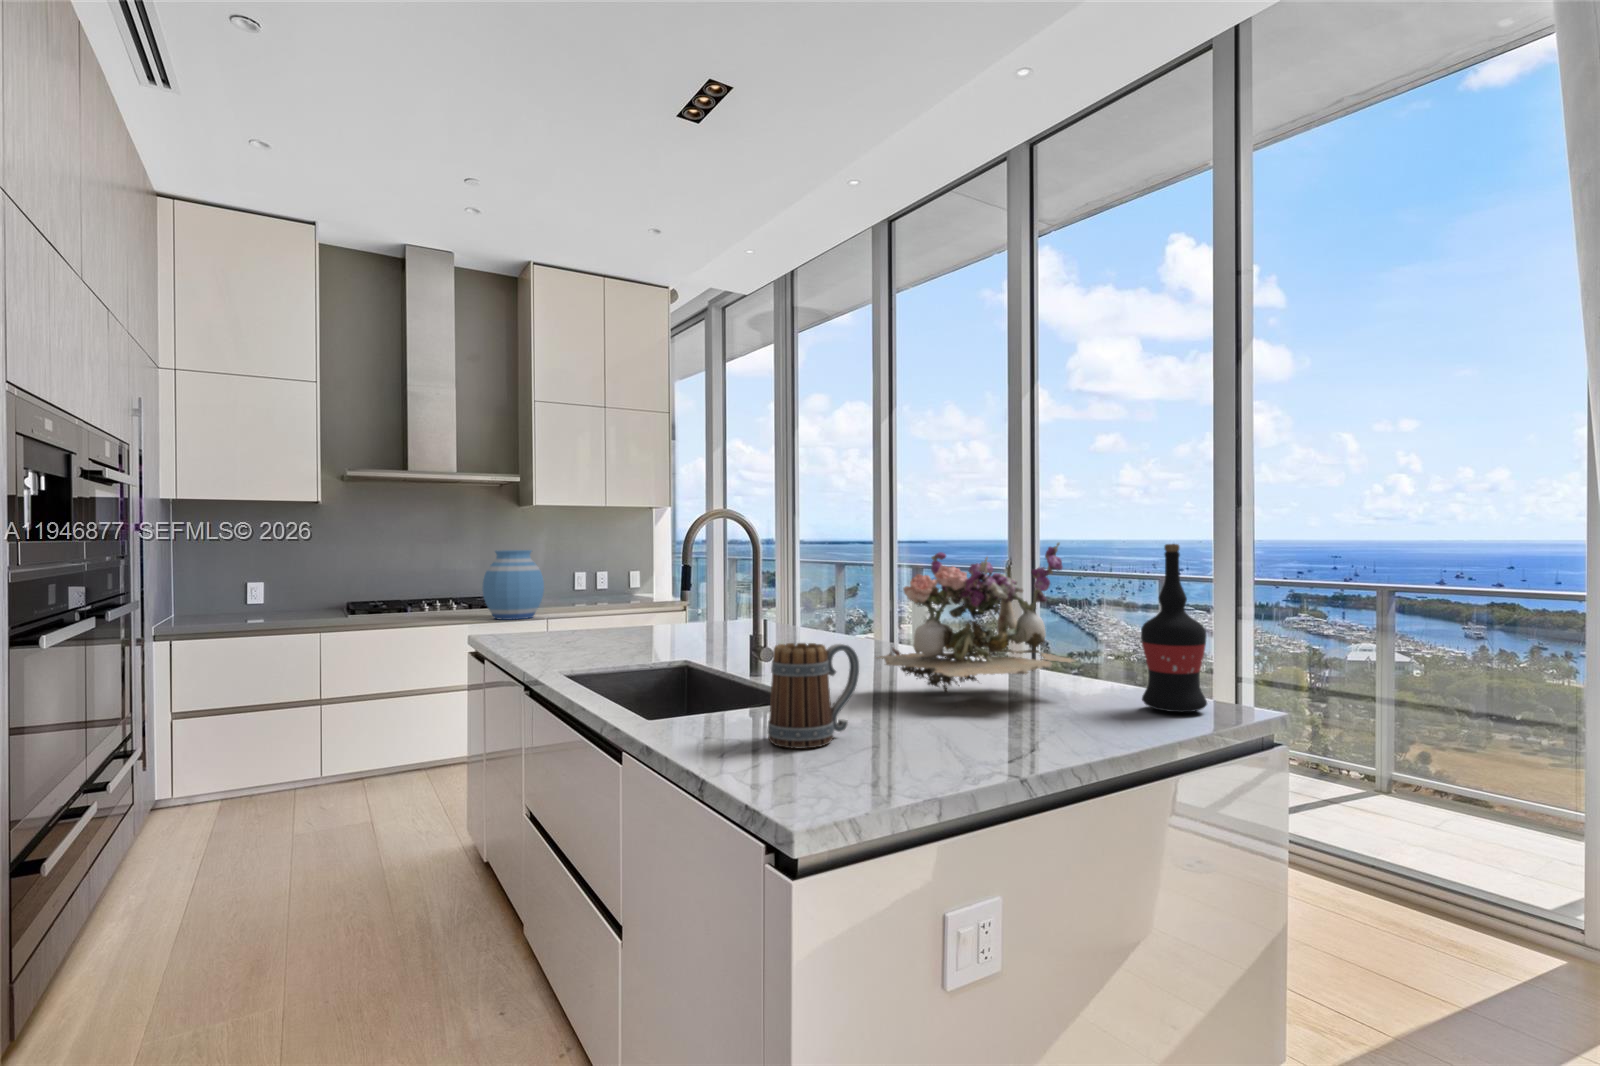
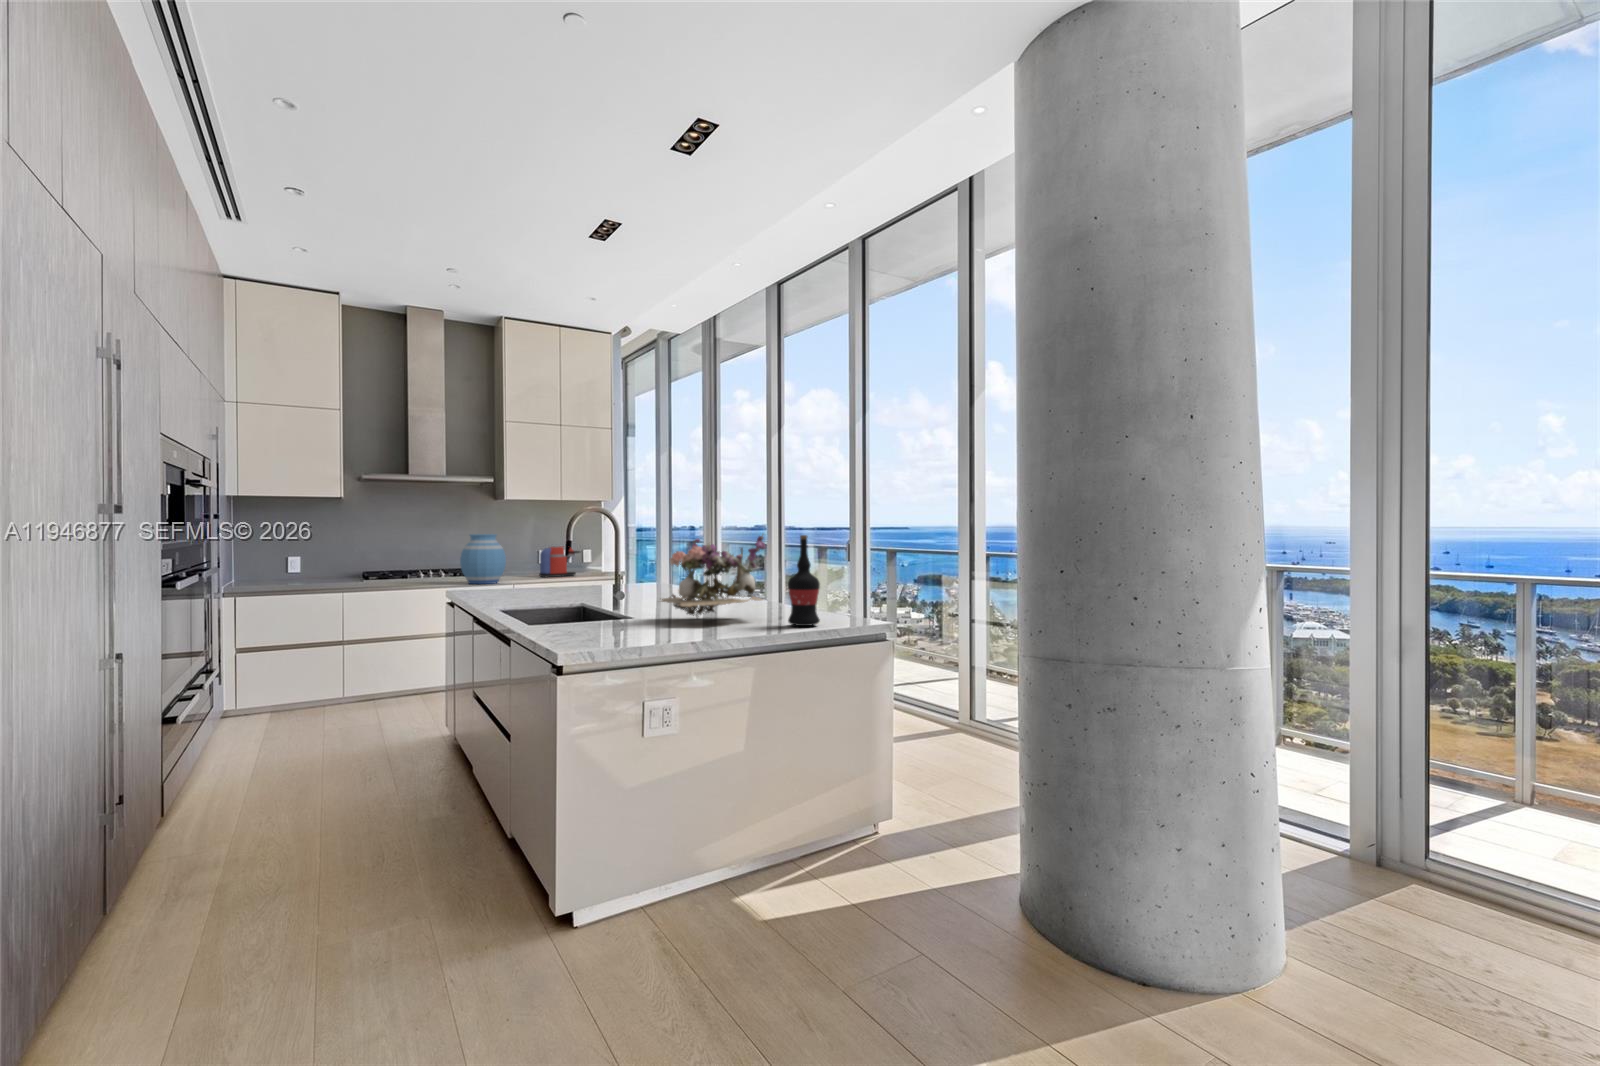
coffee maker: none [581,566,634,607] -> present [539,547,580,577]
mug: present [767,643,859,749] -> none [567,585,619,637]

